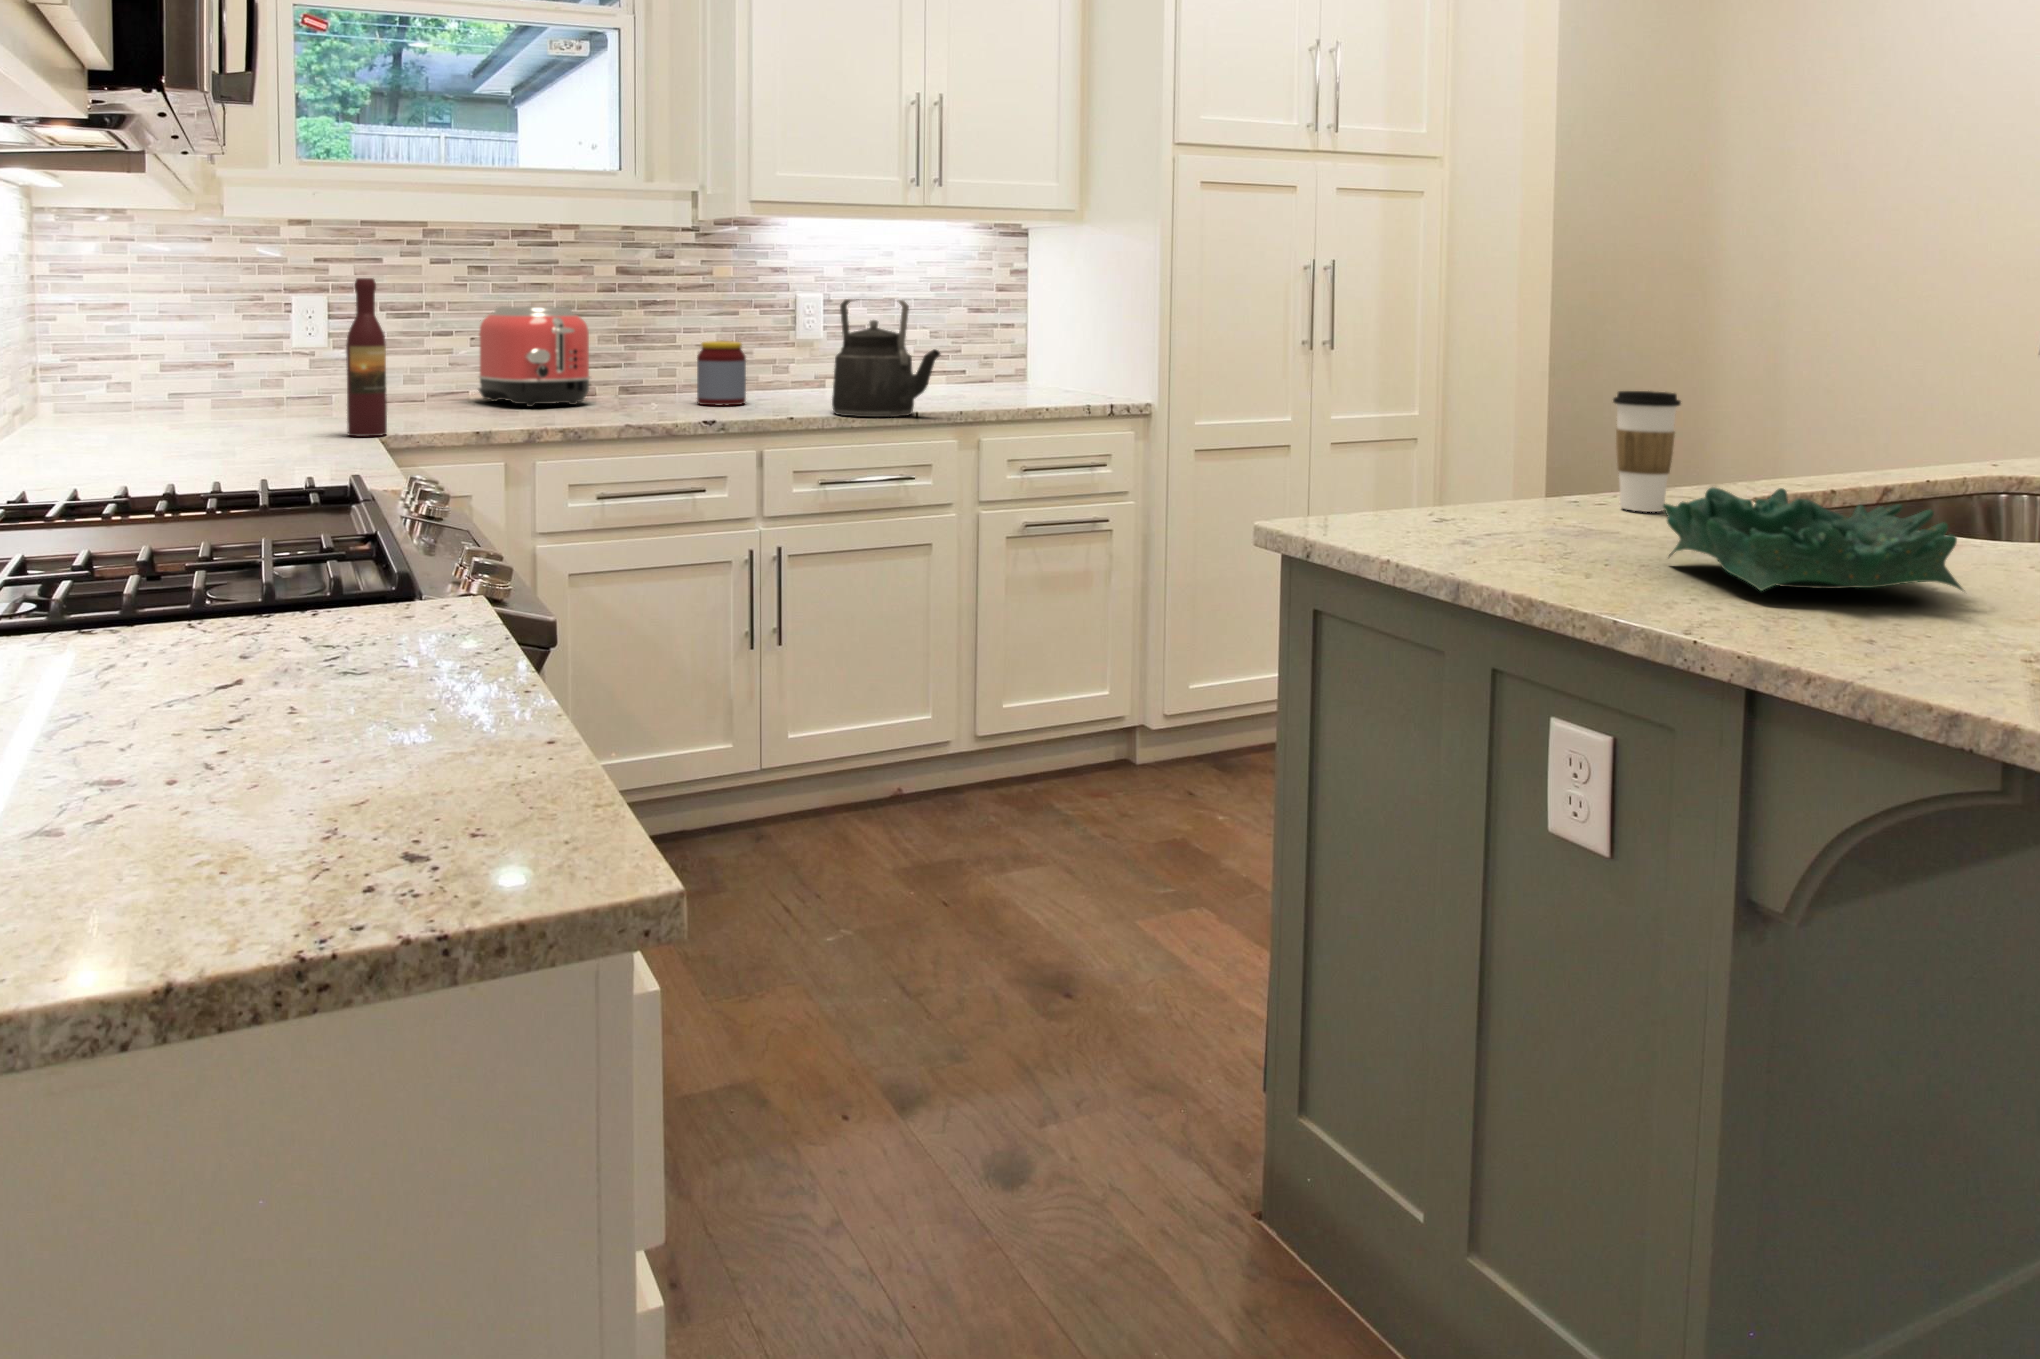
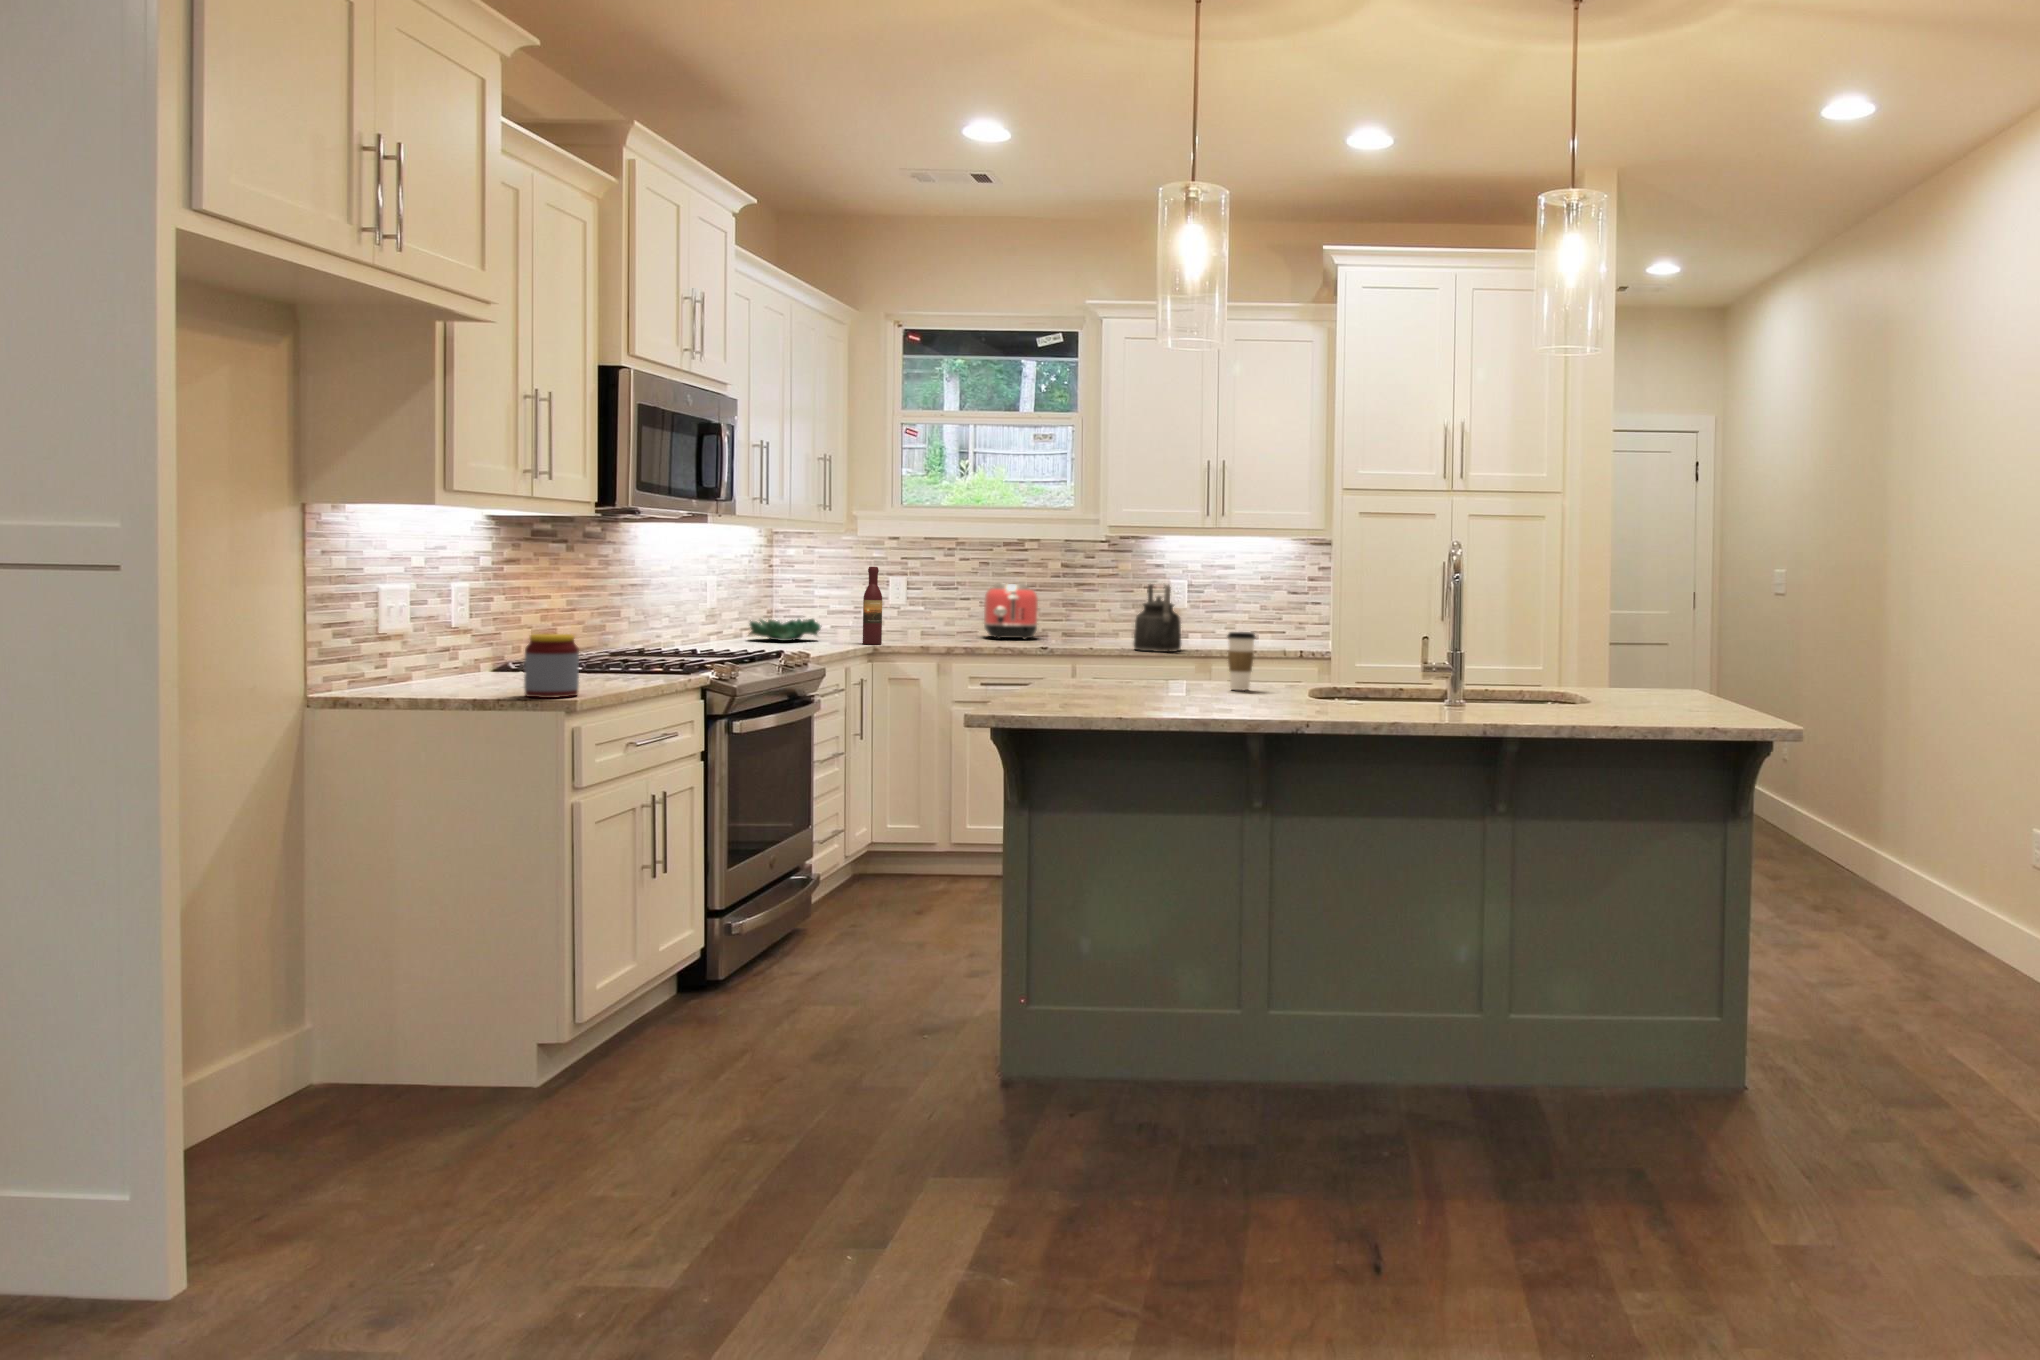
jar: present [697,341,746,406] -> present [524,634,579,698]
decorative bowl: present [1663,487,1963,591] -> present [750,619,821,641]

